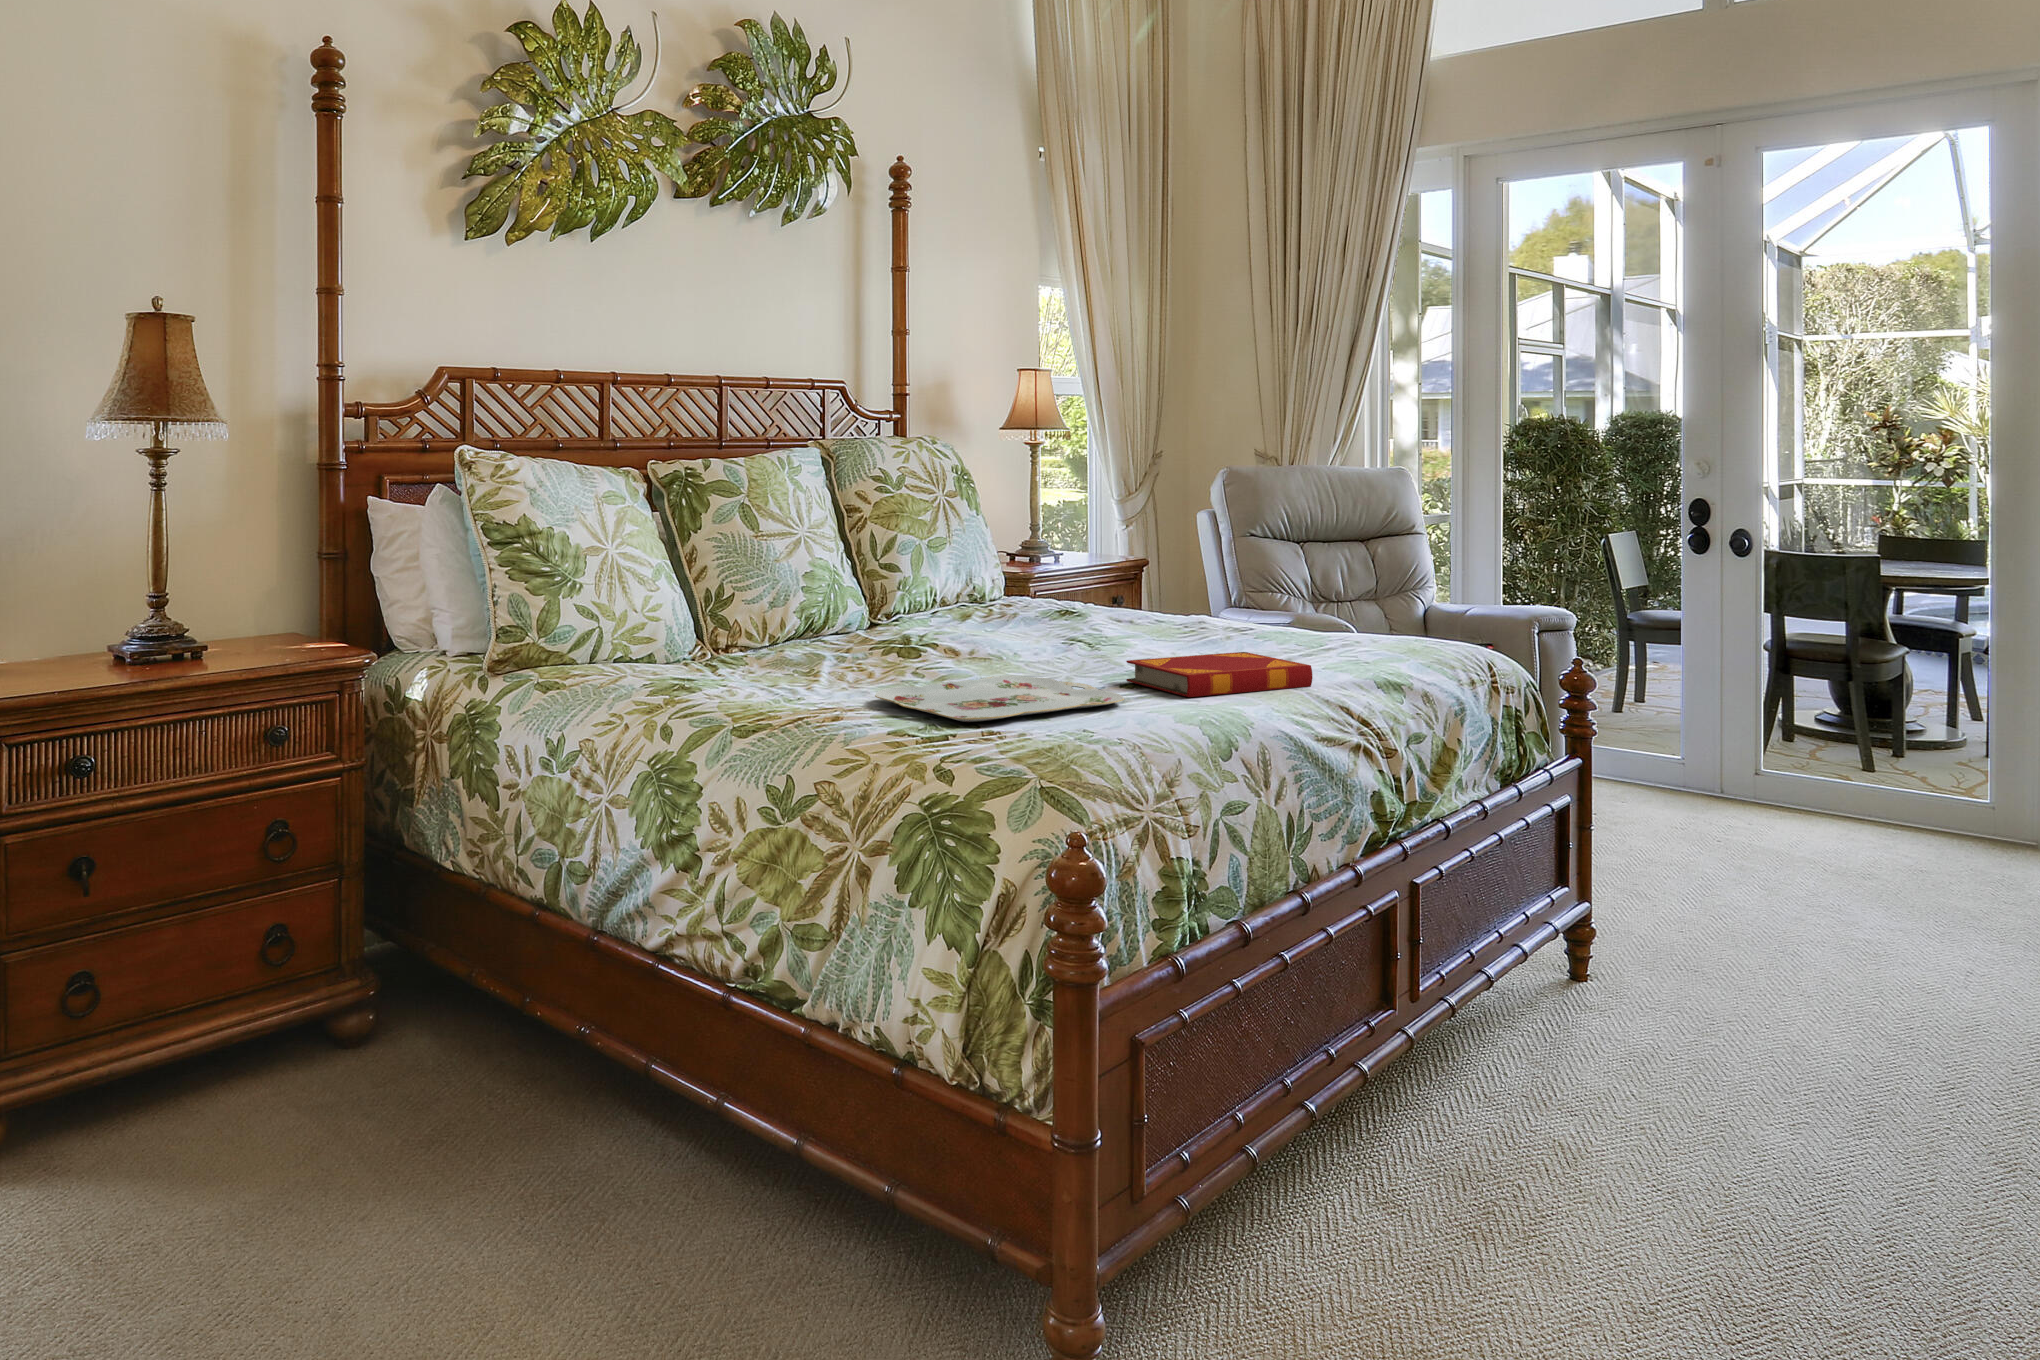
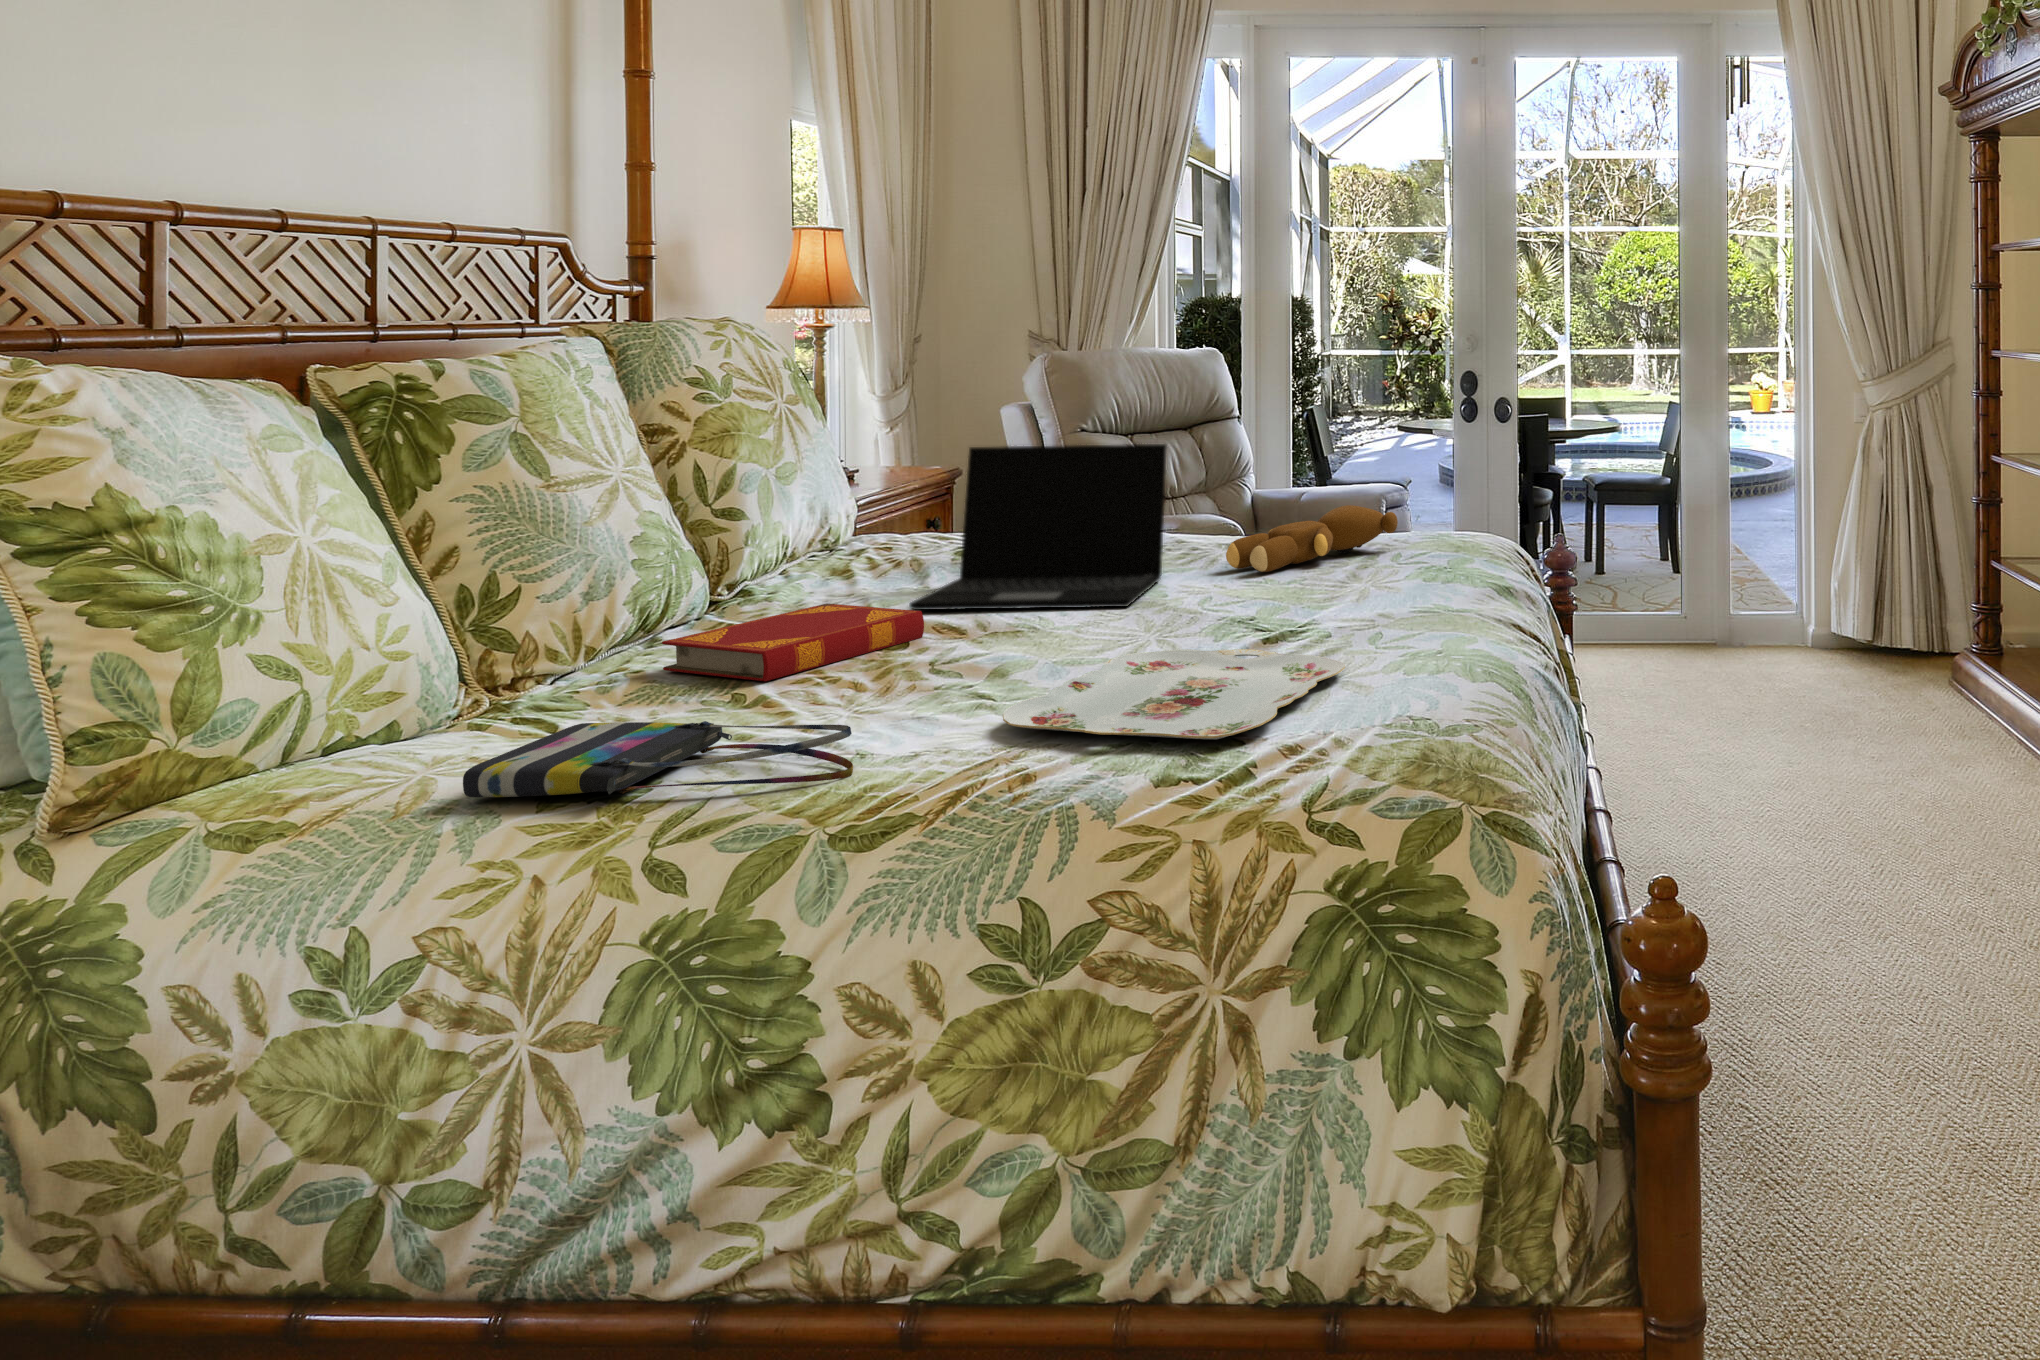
laptop: none [959,532,1161,655] -> present [909,444,1166,610]
teddy bear: none [1201,604,1369,647] -> present [1226,505,1398,572]
hardback book: present [1126,652,1312,697] -> present [662,603,924,681]
tote bag: none [623,662,782,706] -> present [463,721,853,797]

